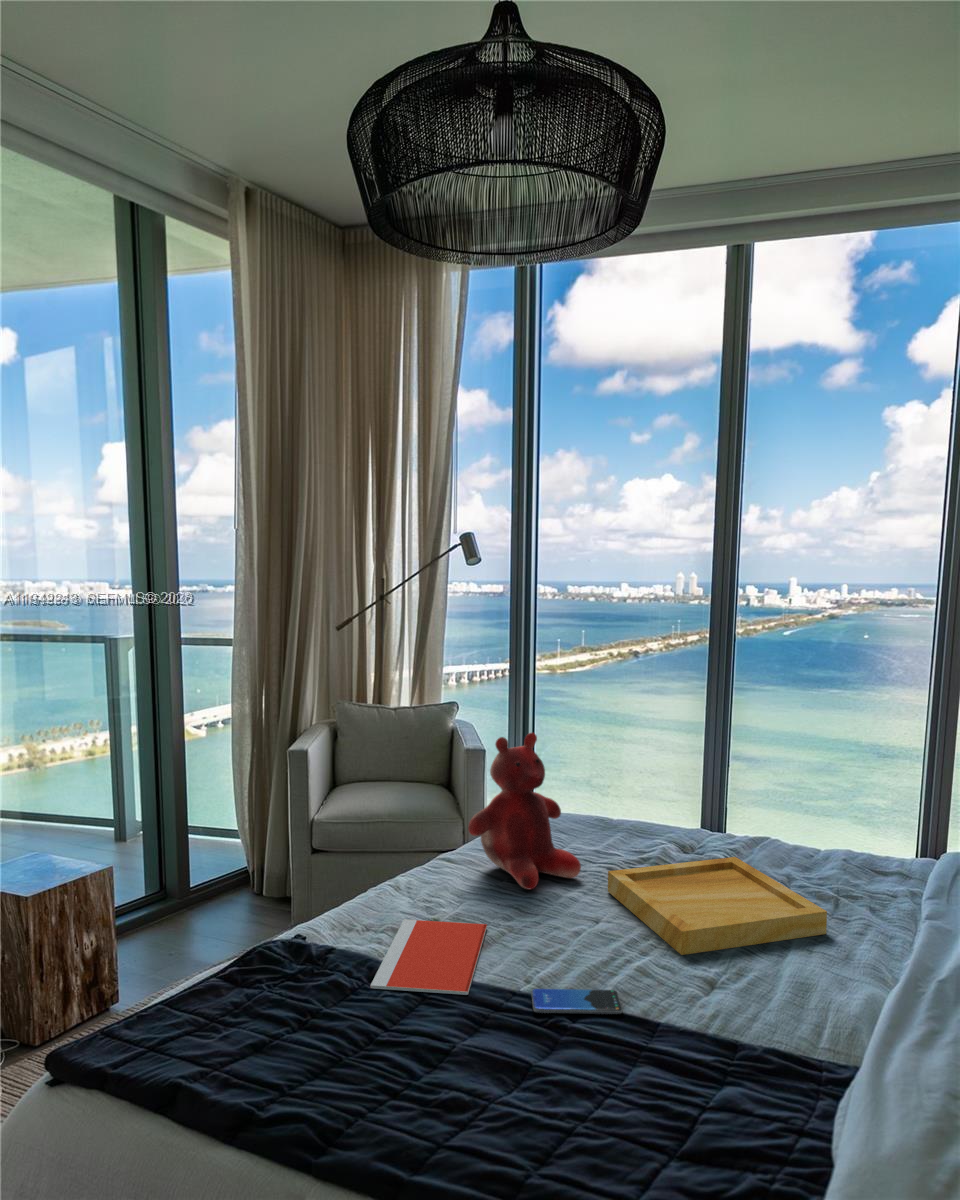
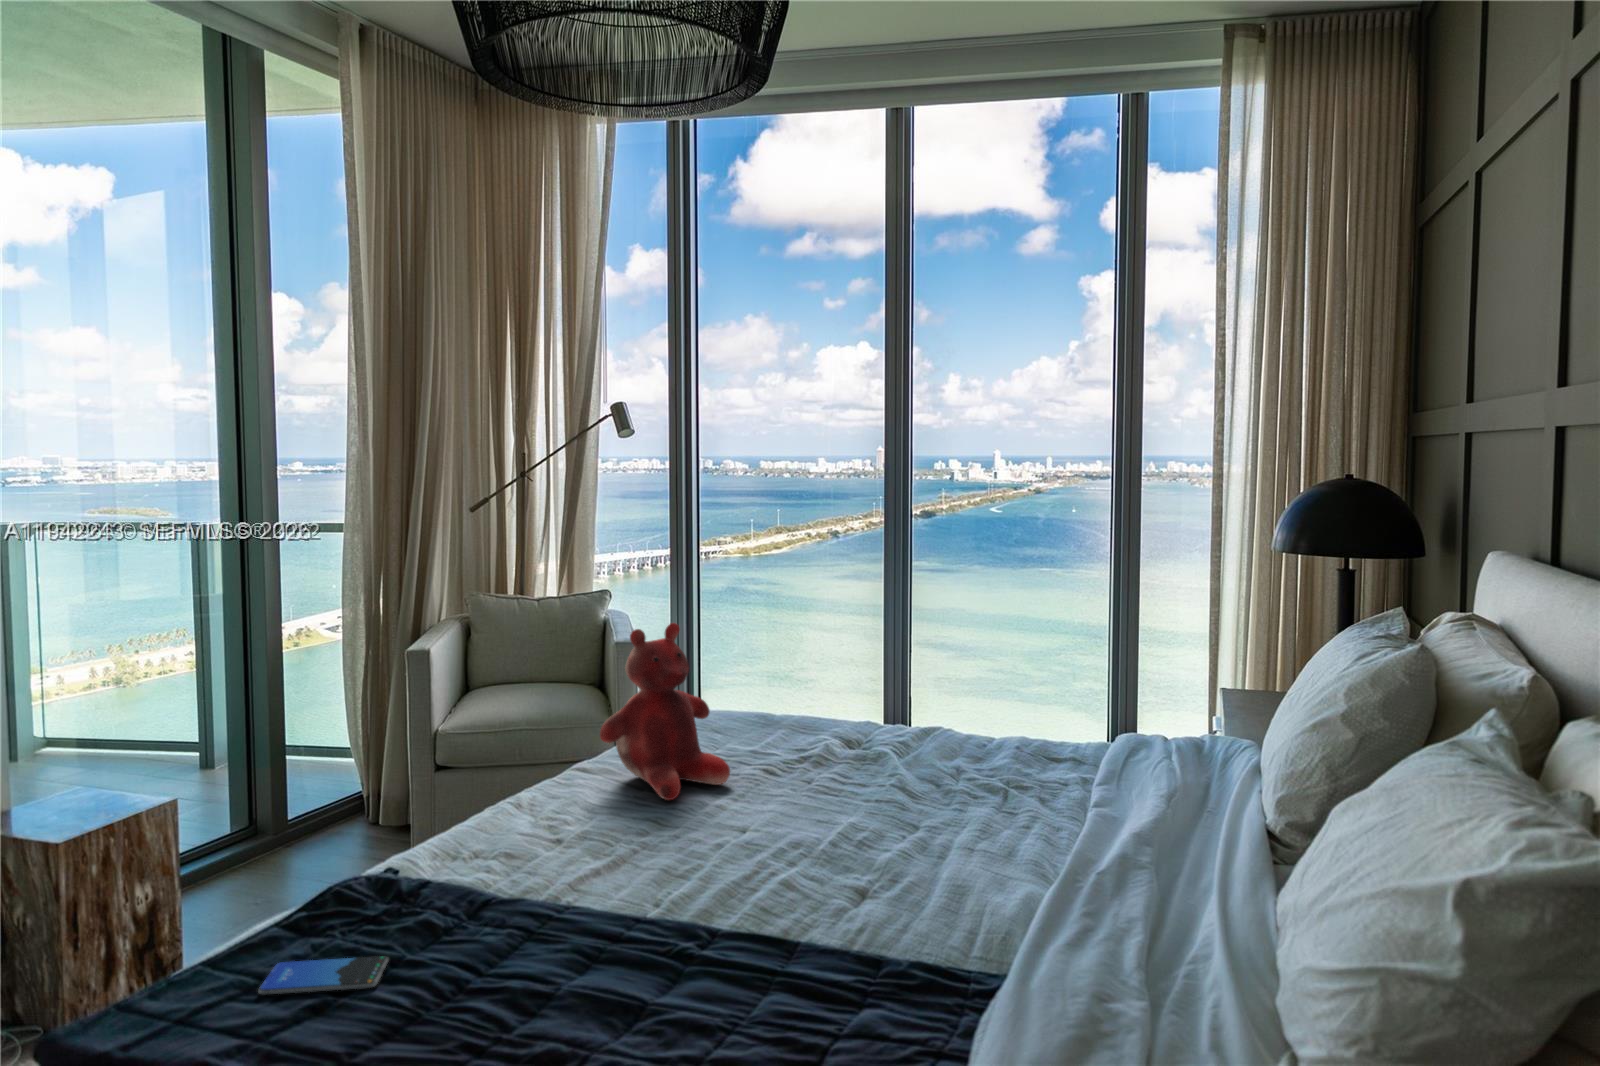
tray: present [608,857,827,955] -> none [759,752,992,864]
notebook: present [370,919,487,995] -> none [467,843,616,927]
smartphone: present [531,989,623,1014] -> present [258,956,389,994]

